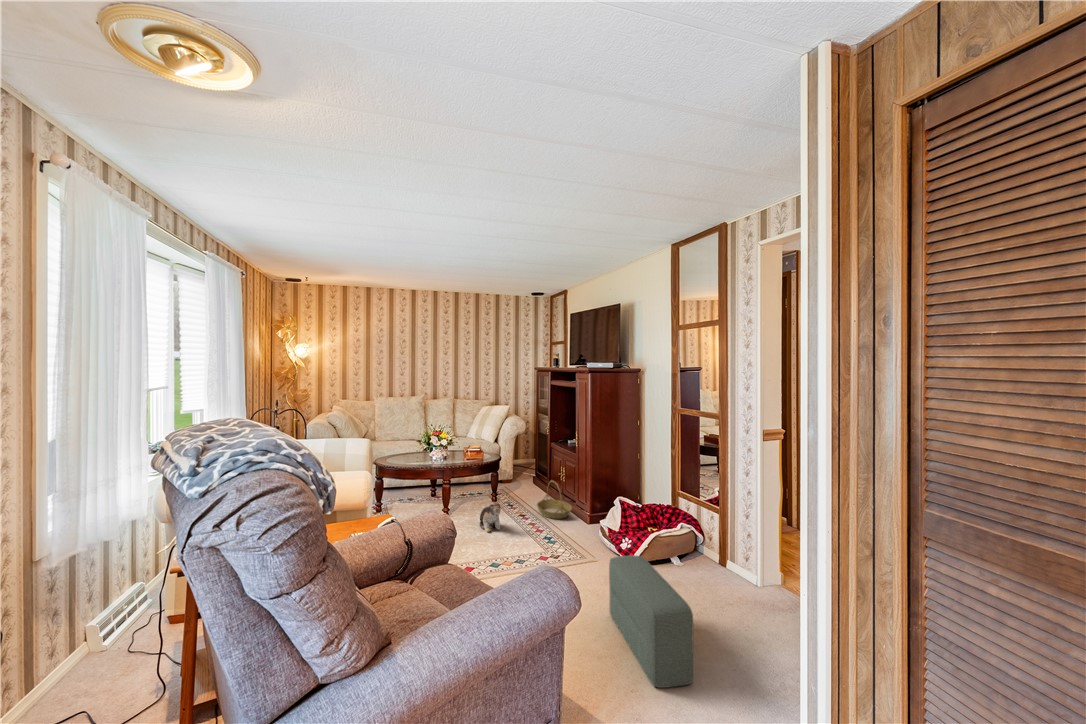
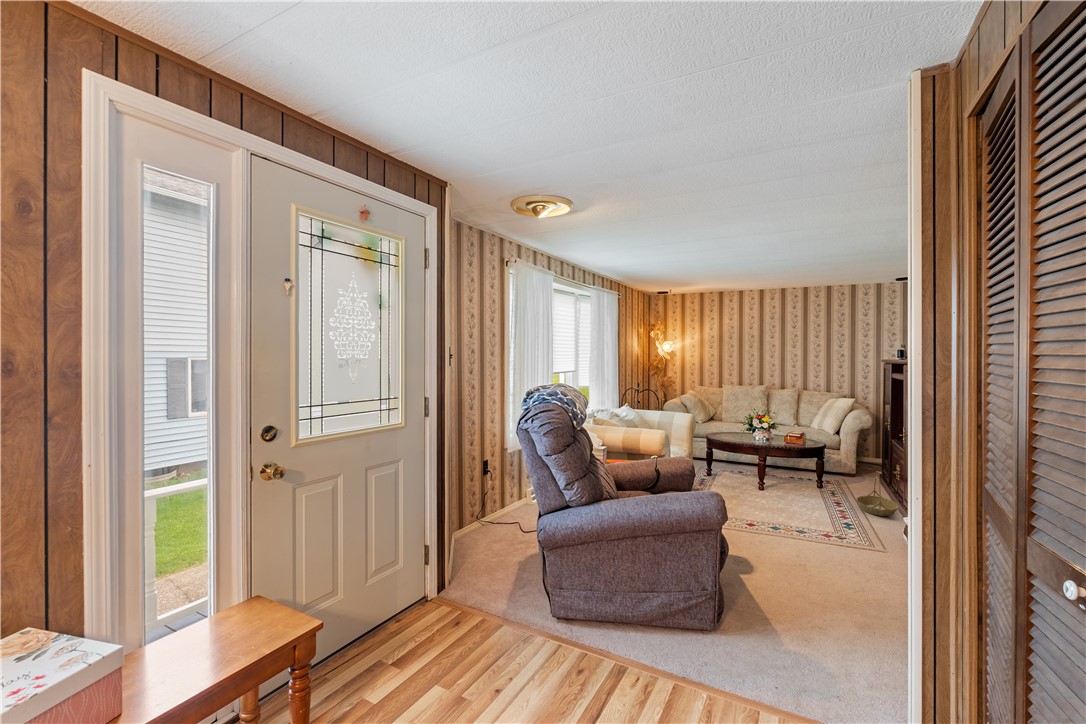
plush toy: present [480,502,502,532] -> none [784,481,802,507]
pouf: present [609,555,693,688] -> none [838,535,890,647]

